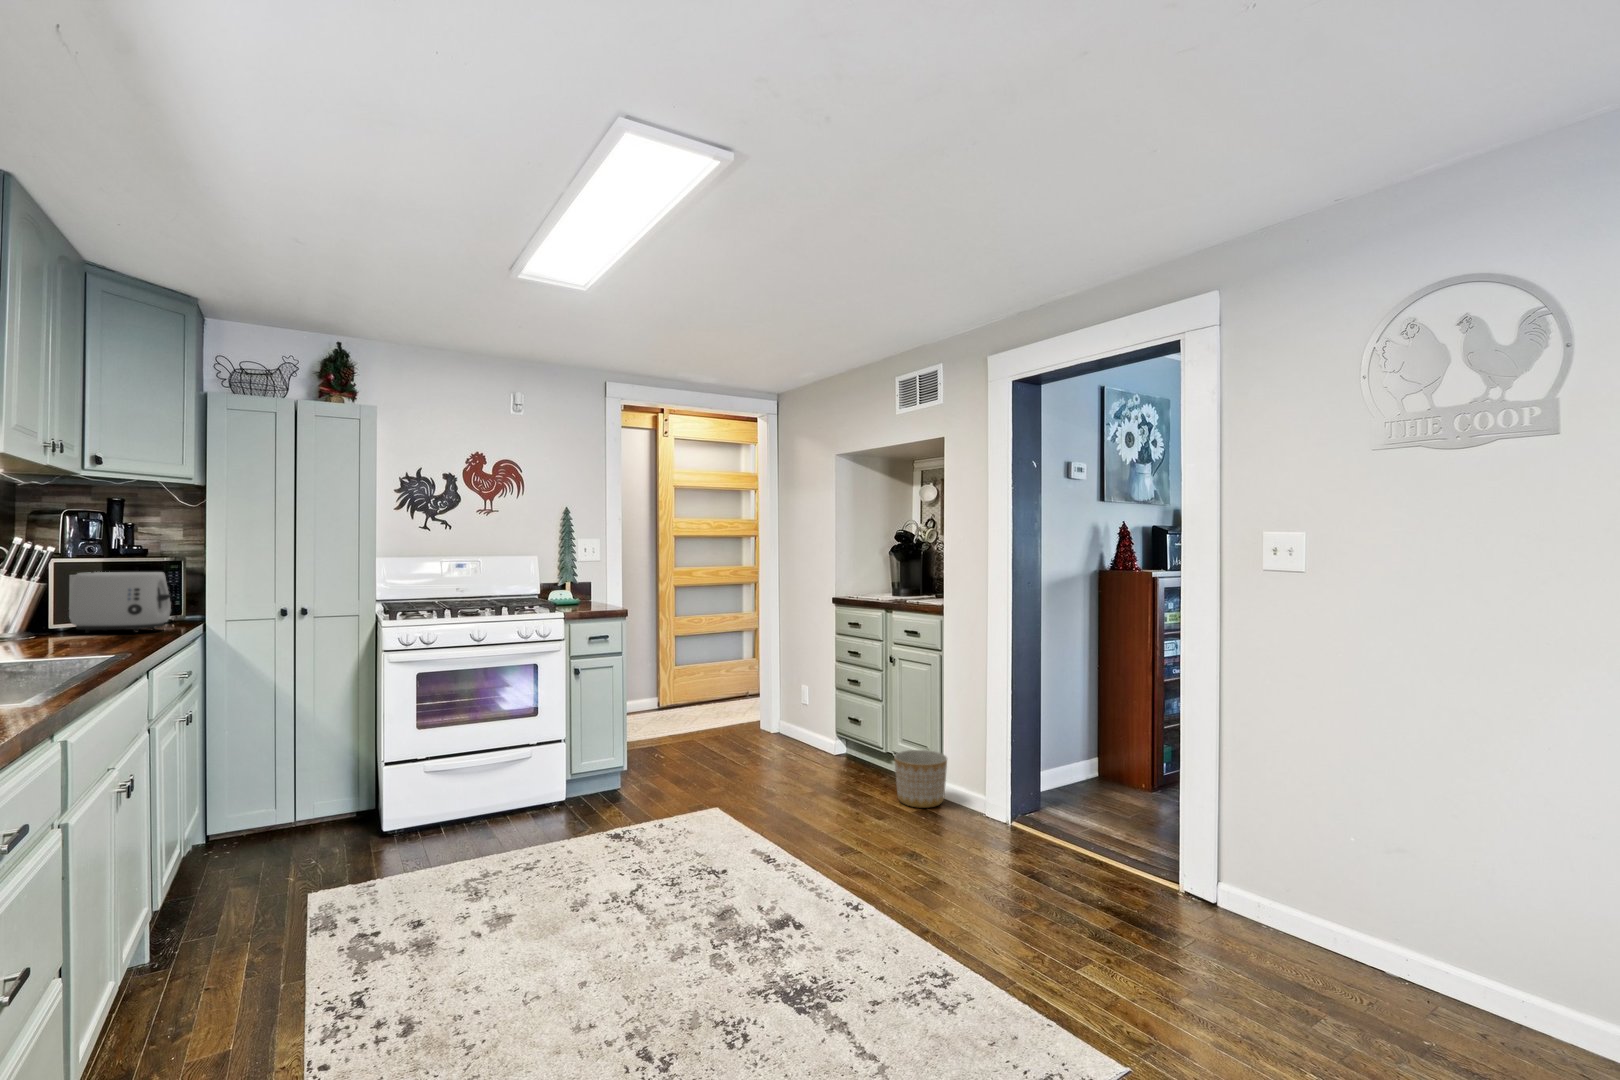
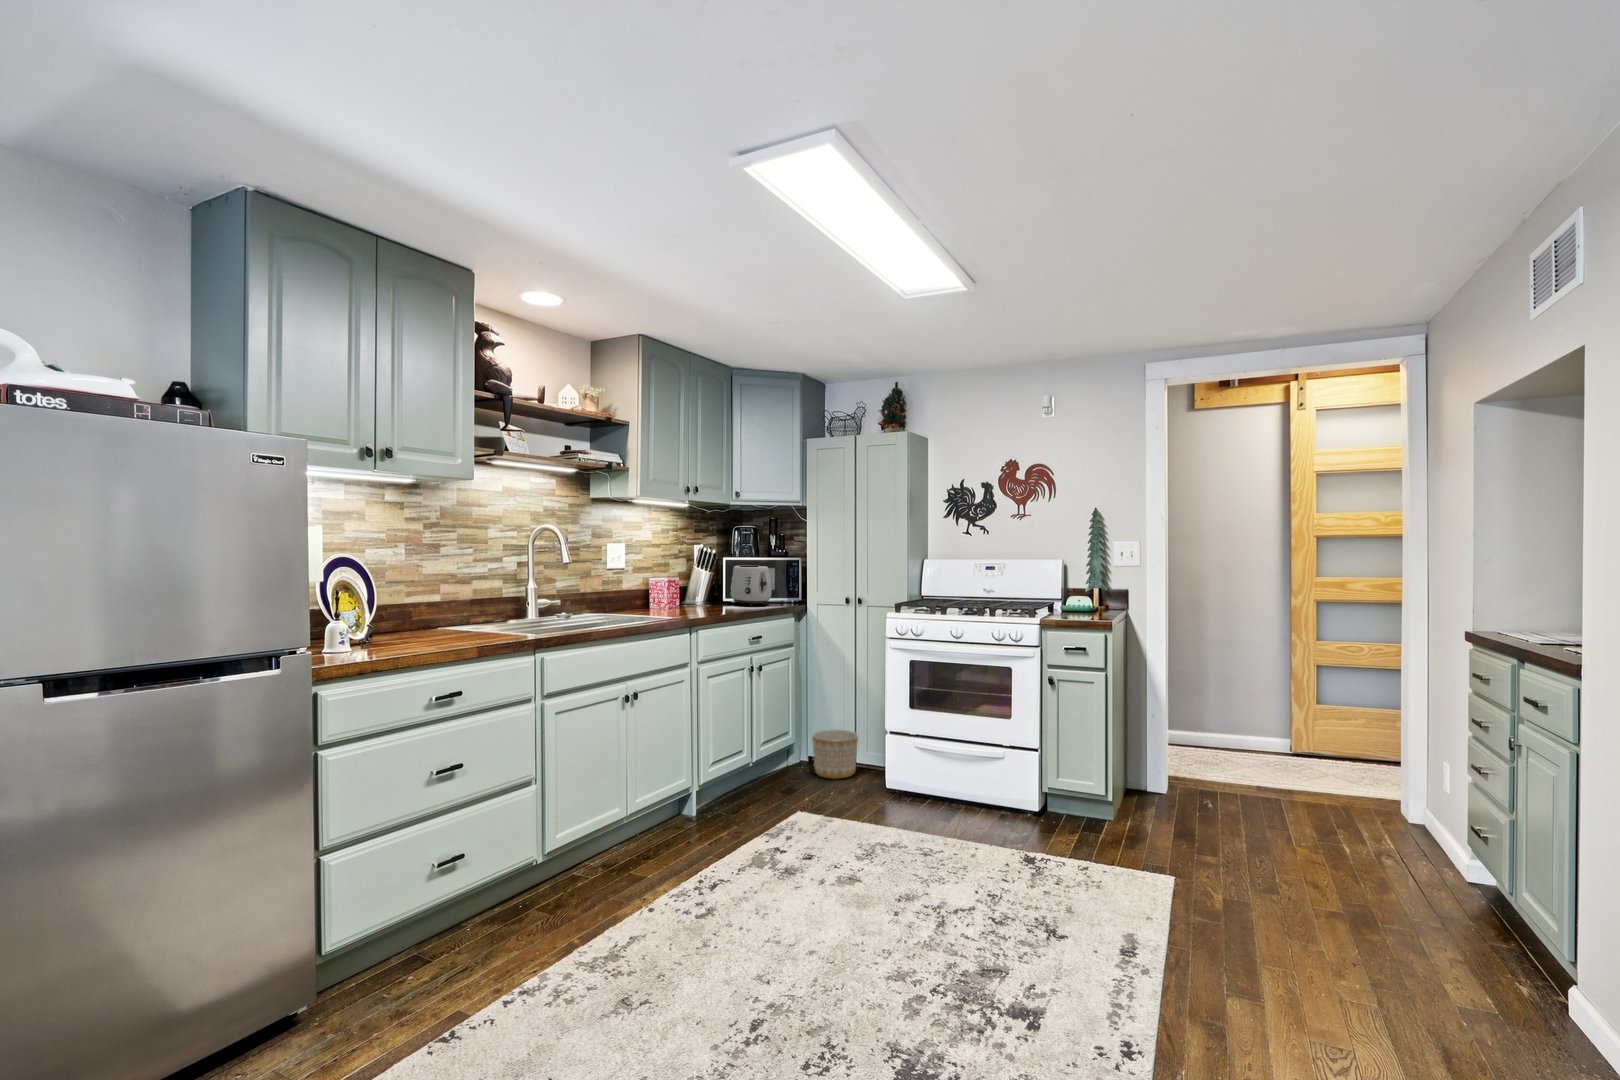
planter: present [894,750,947,808] -> present [812,729,858,779]

